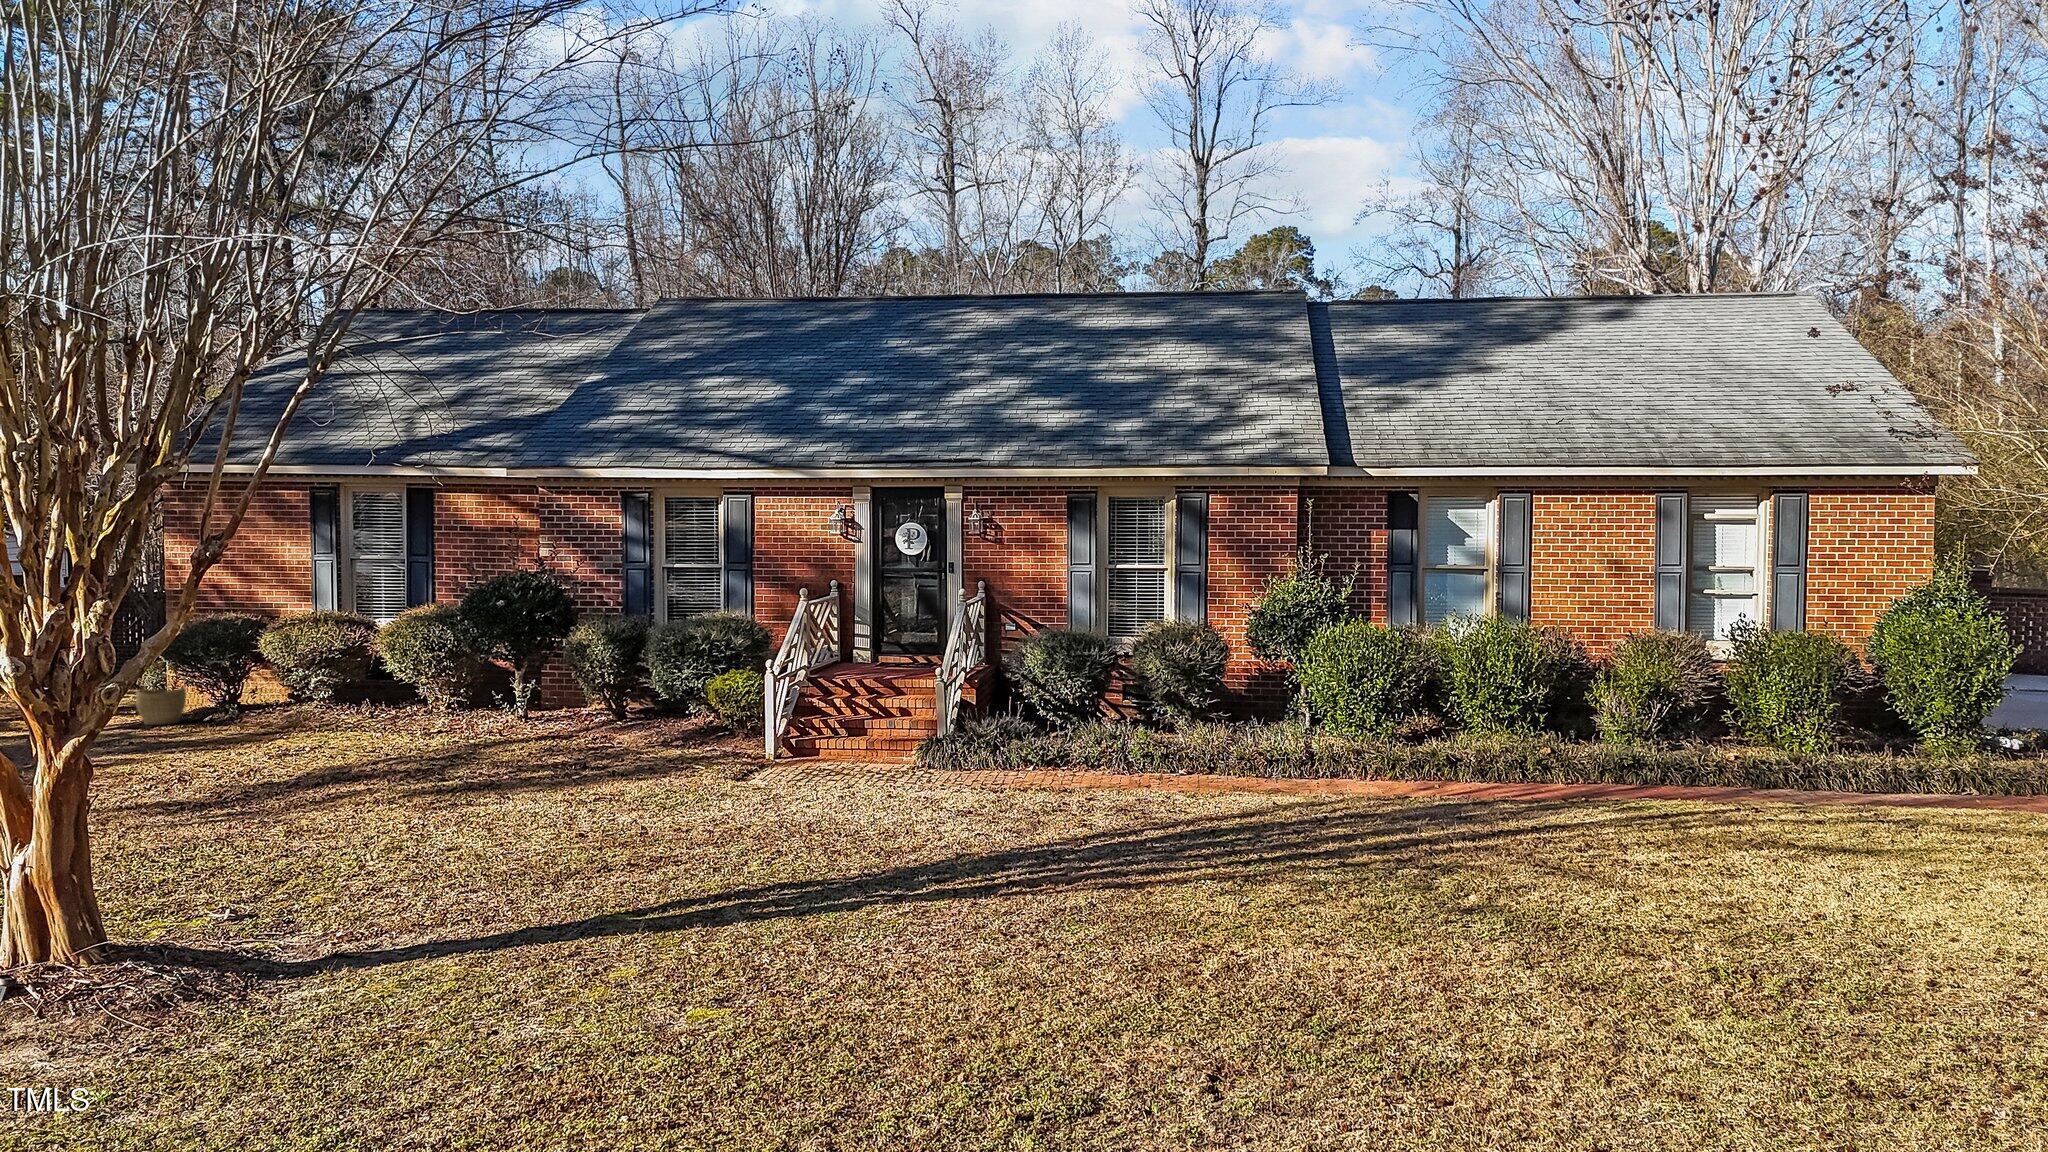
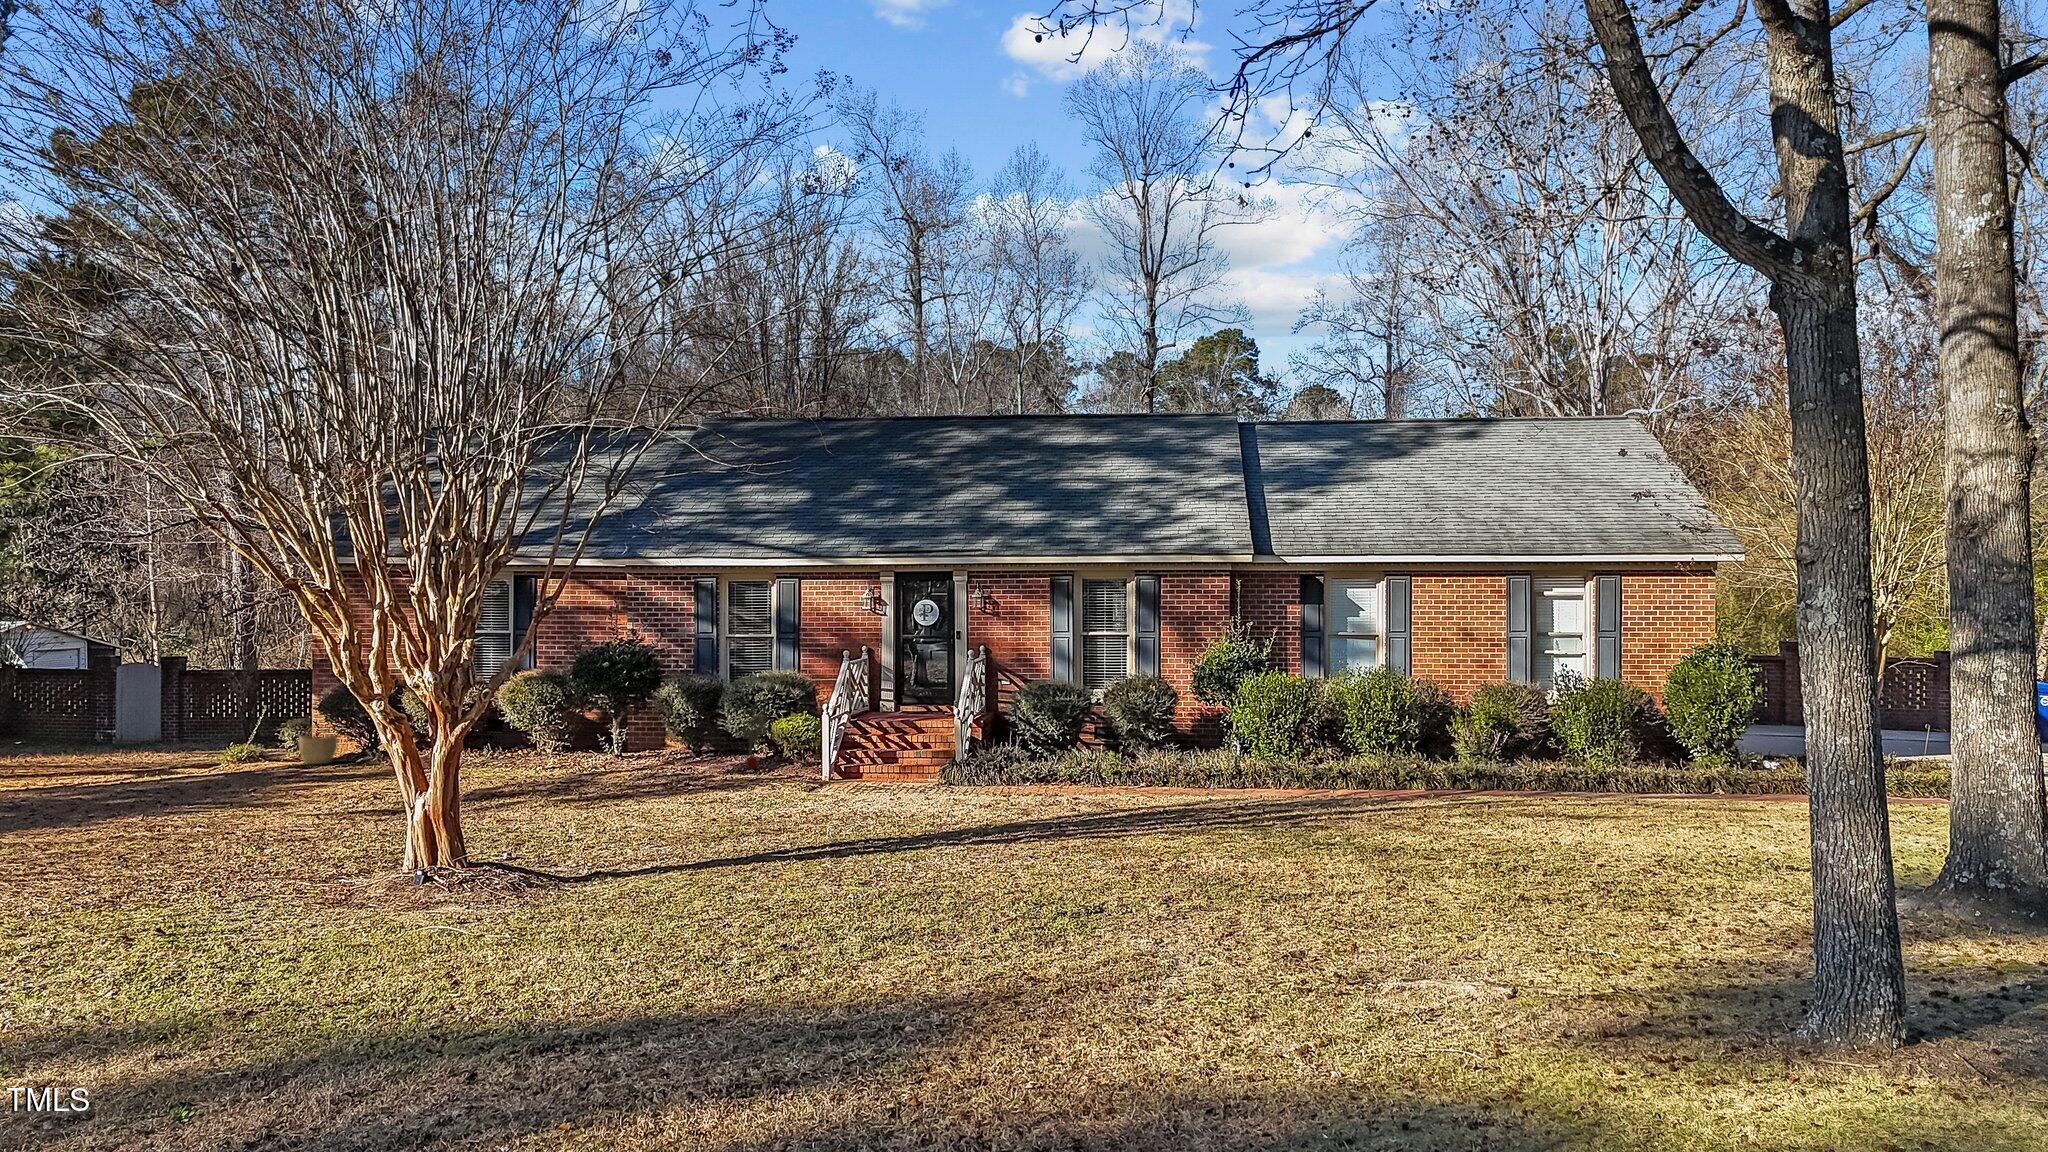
potted tree: none [670,657,716,738] -> present [742,708,774,769]

